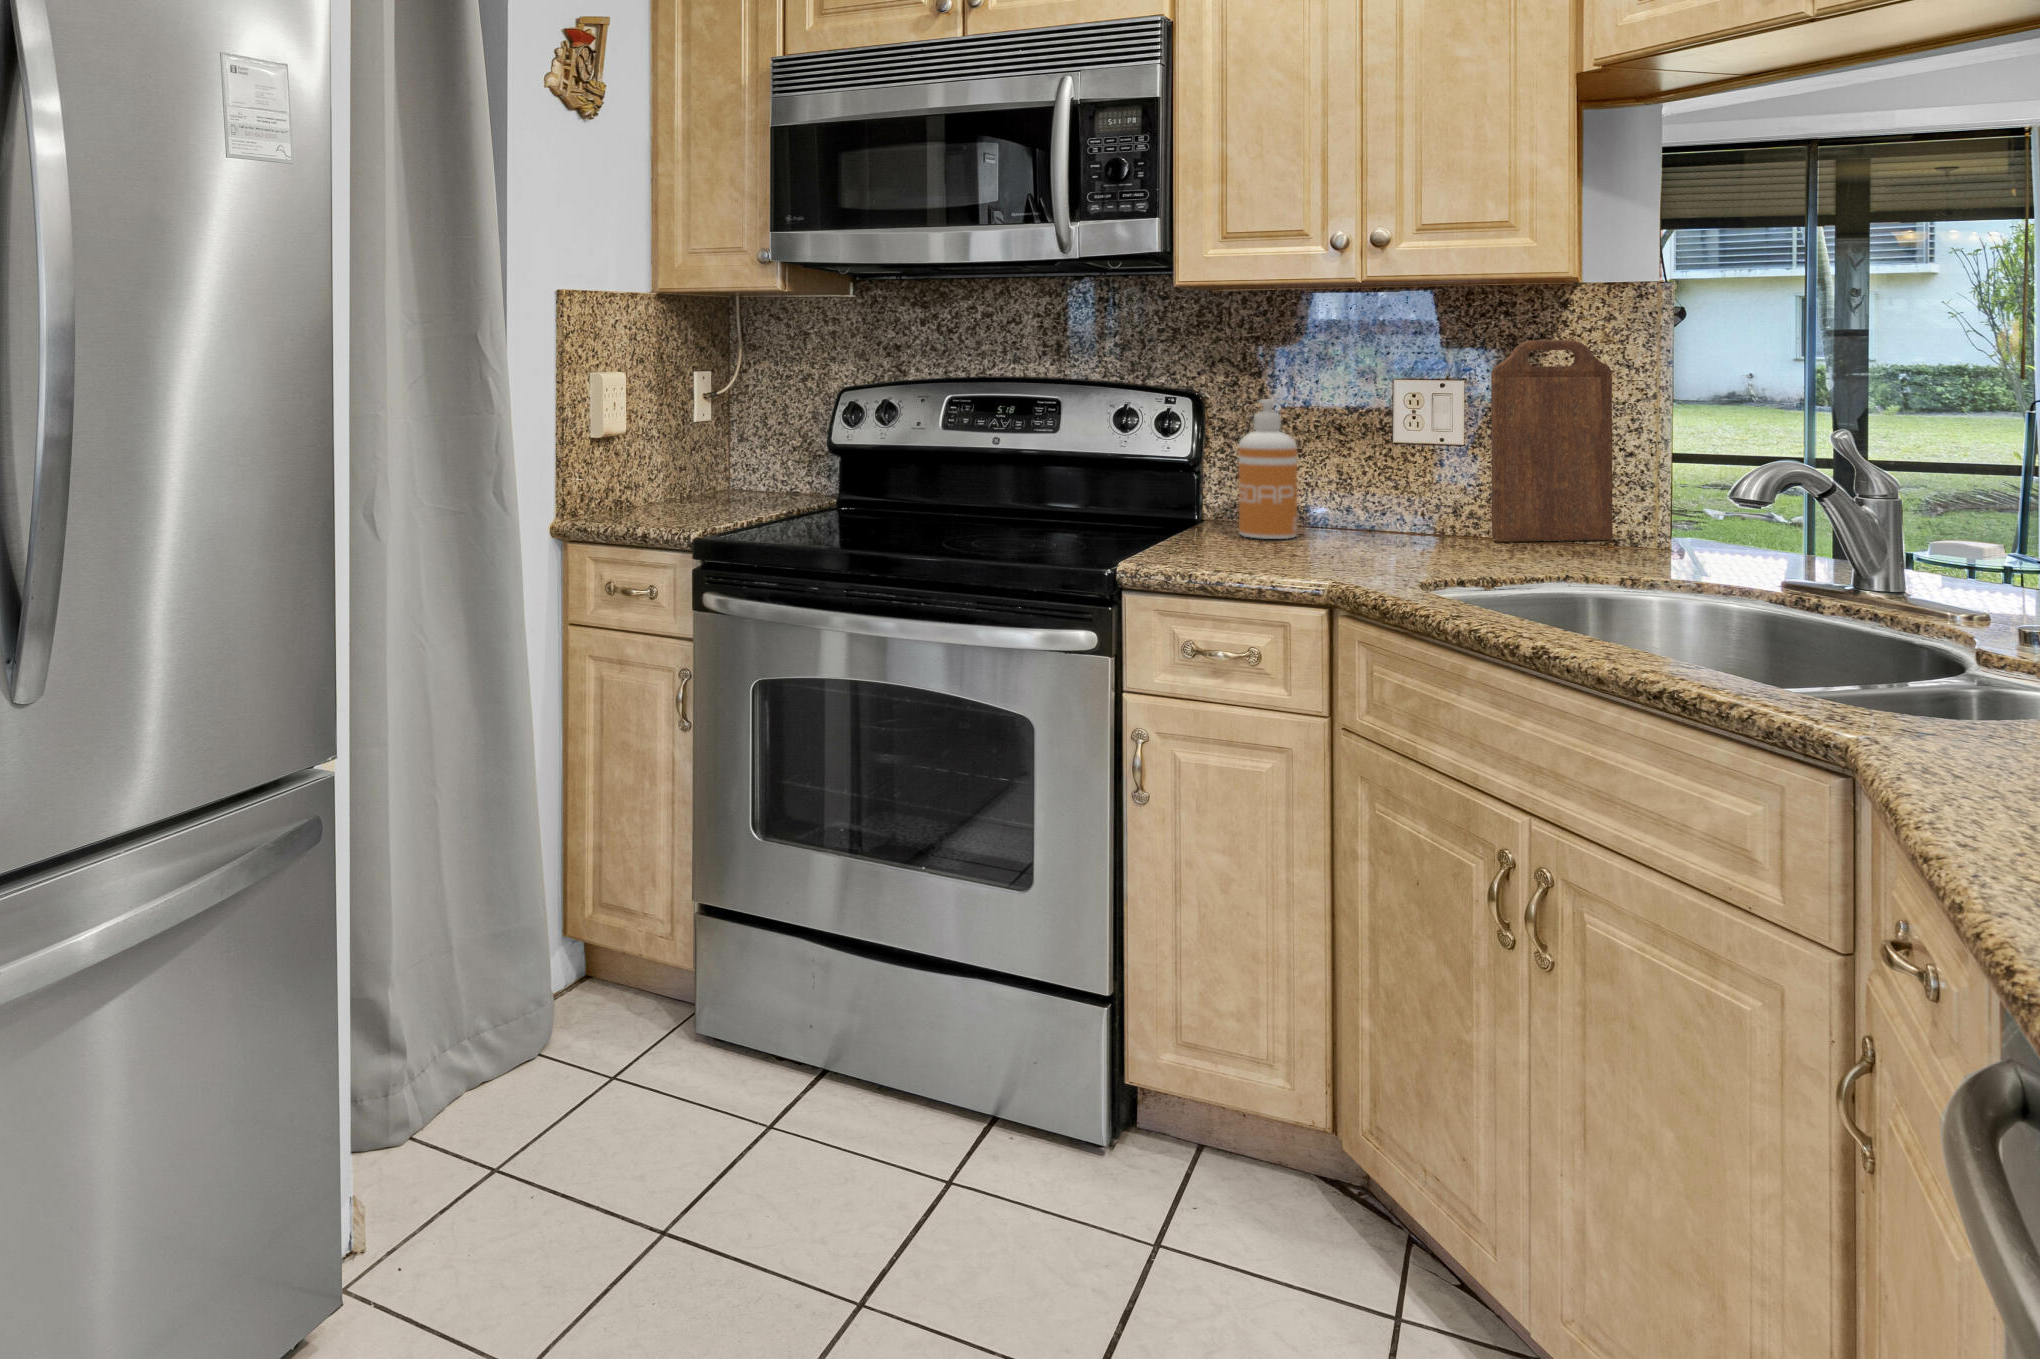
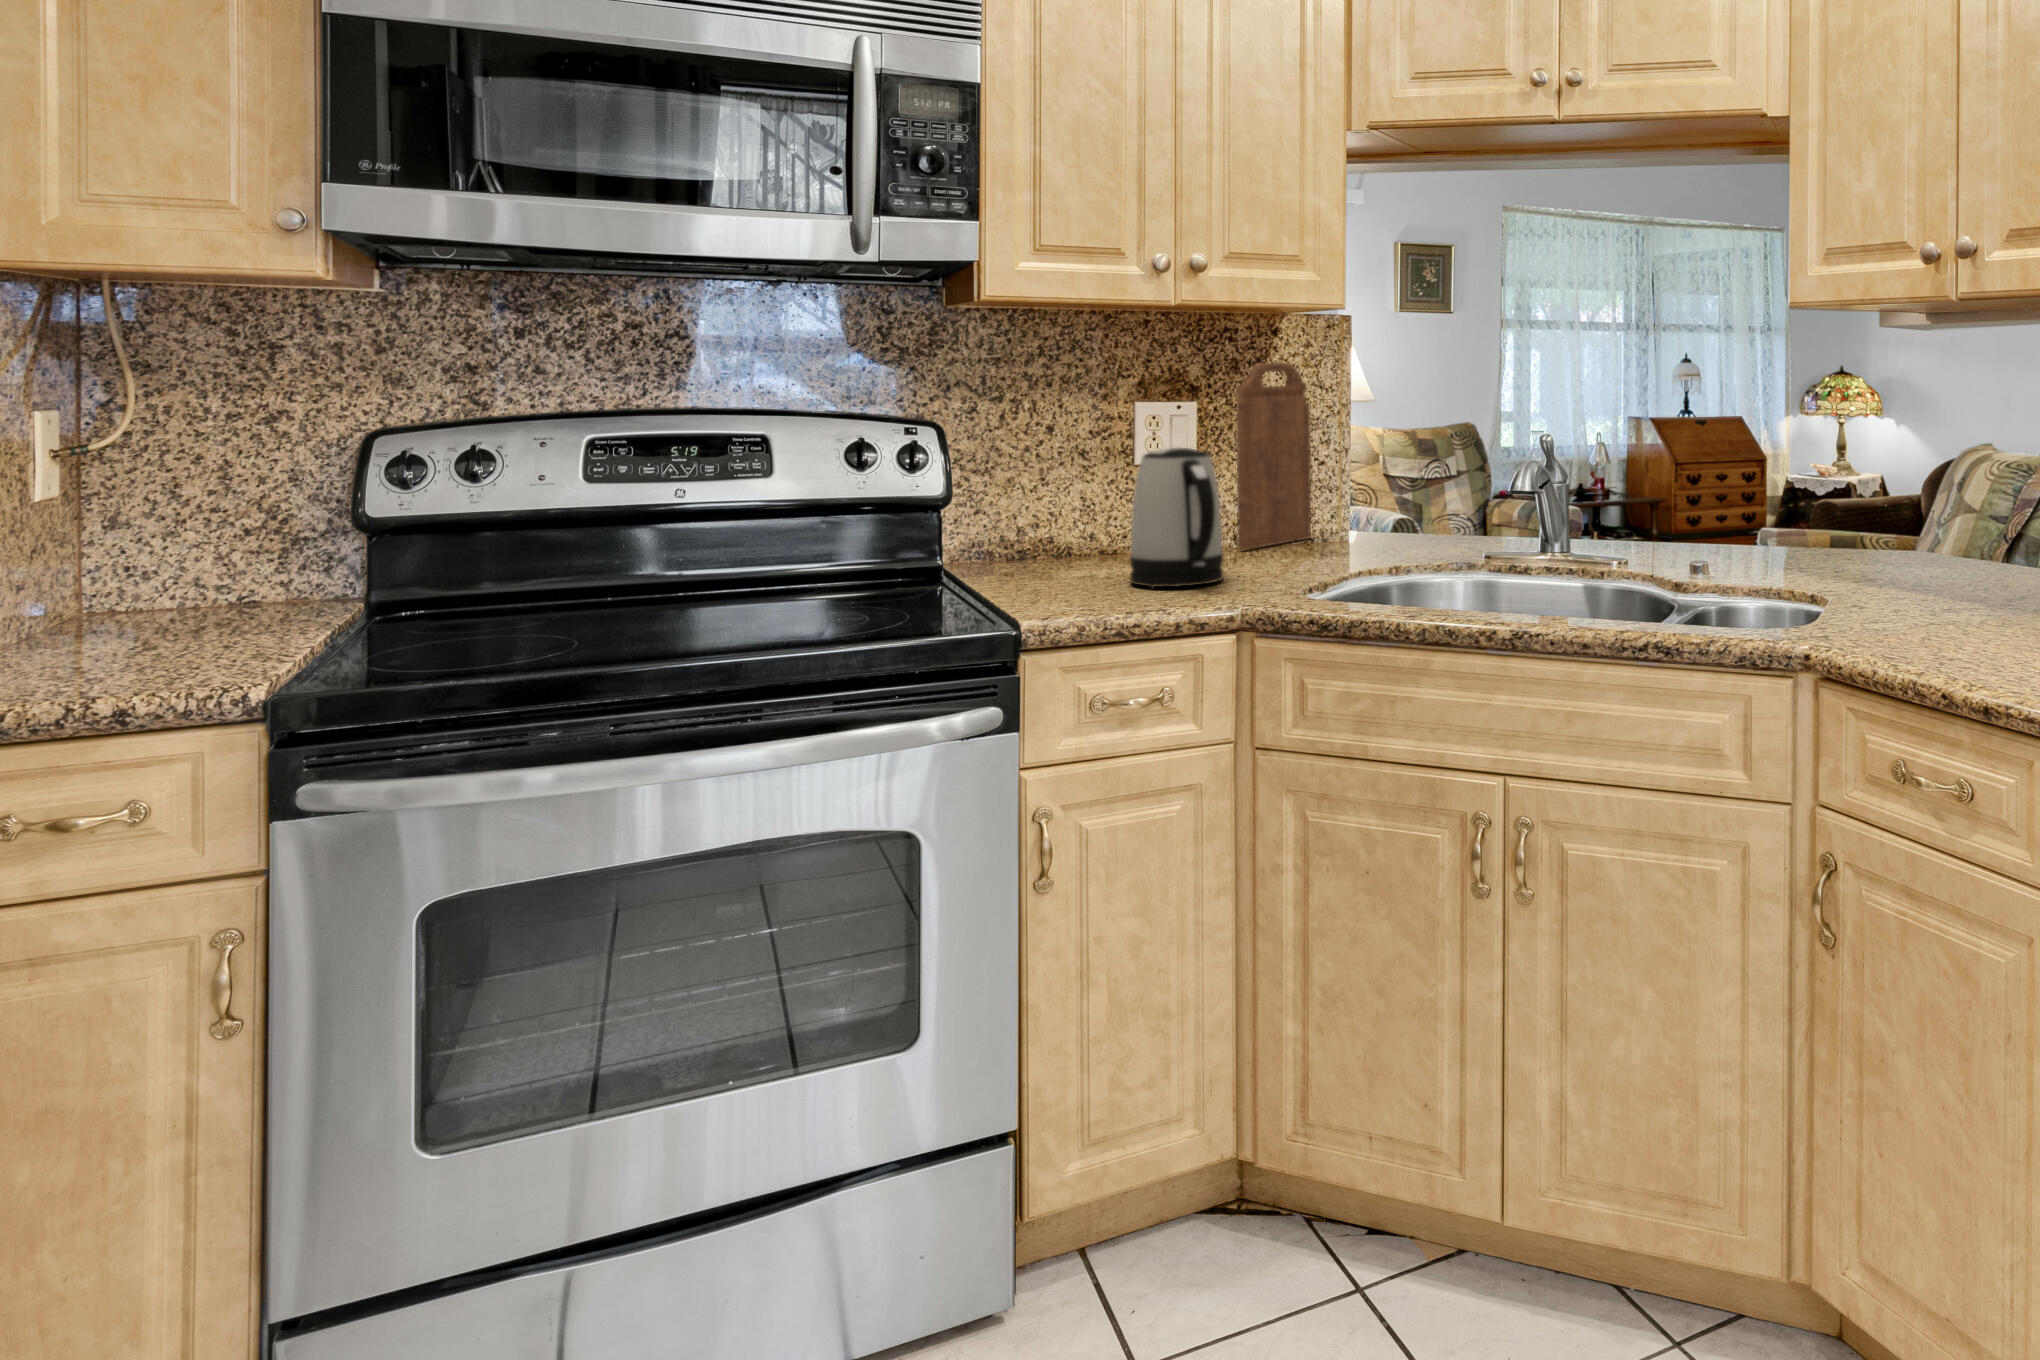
soap dispenser: present [1238,399,1297,539] -> none [1019,425,1081,577]
kettle: none [1300,425,1397,561] -> present [1130,447,1224,588]

